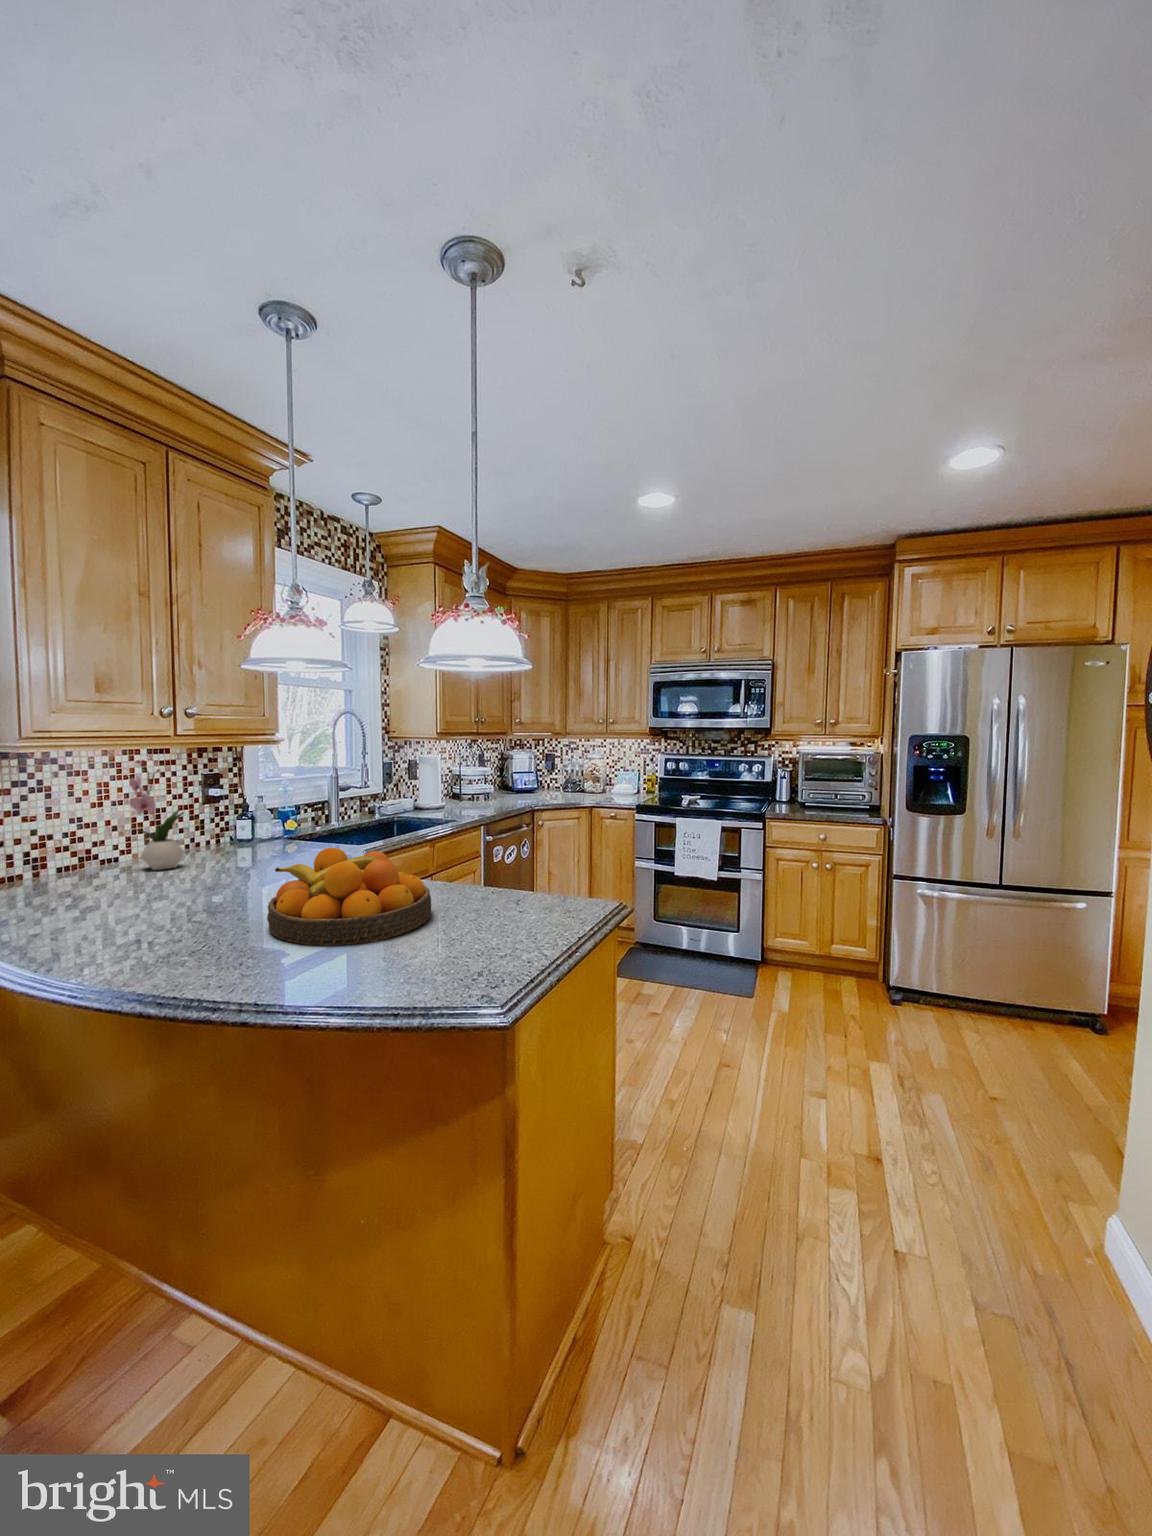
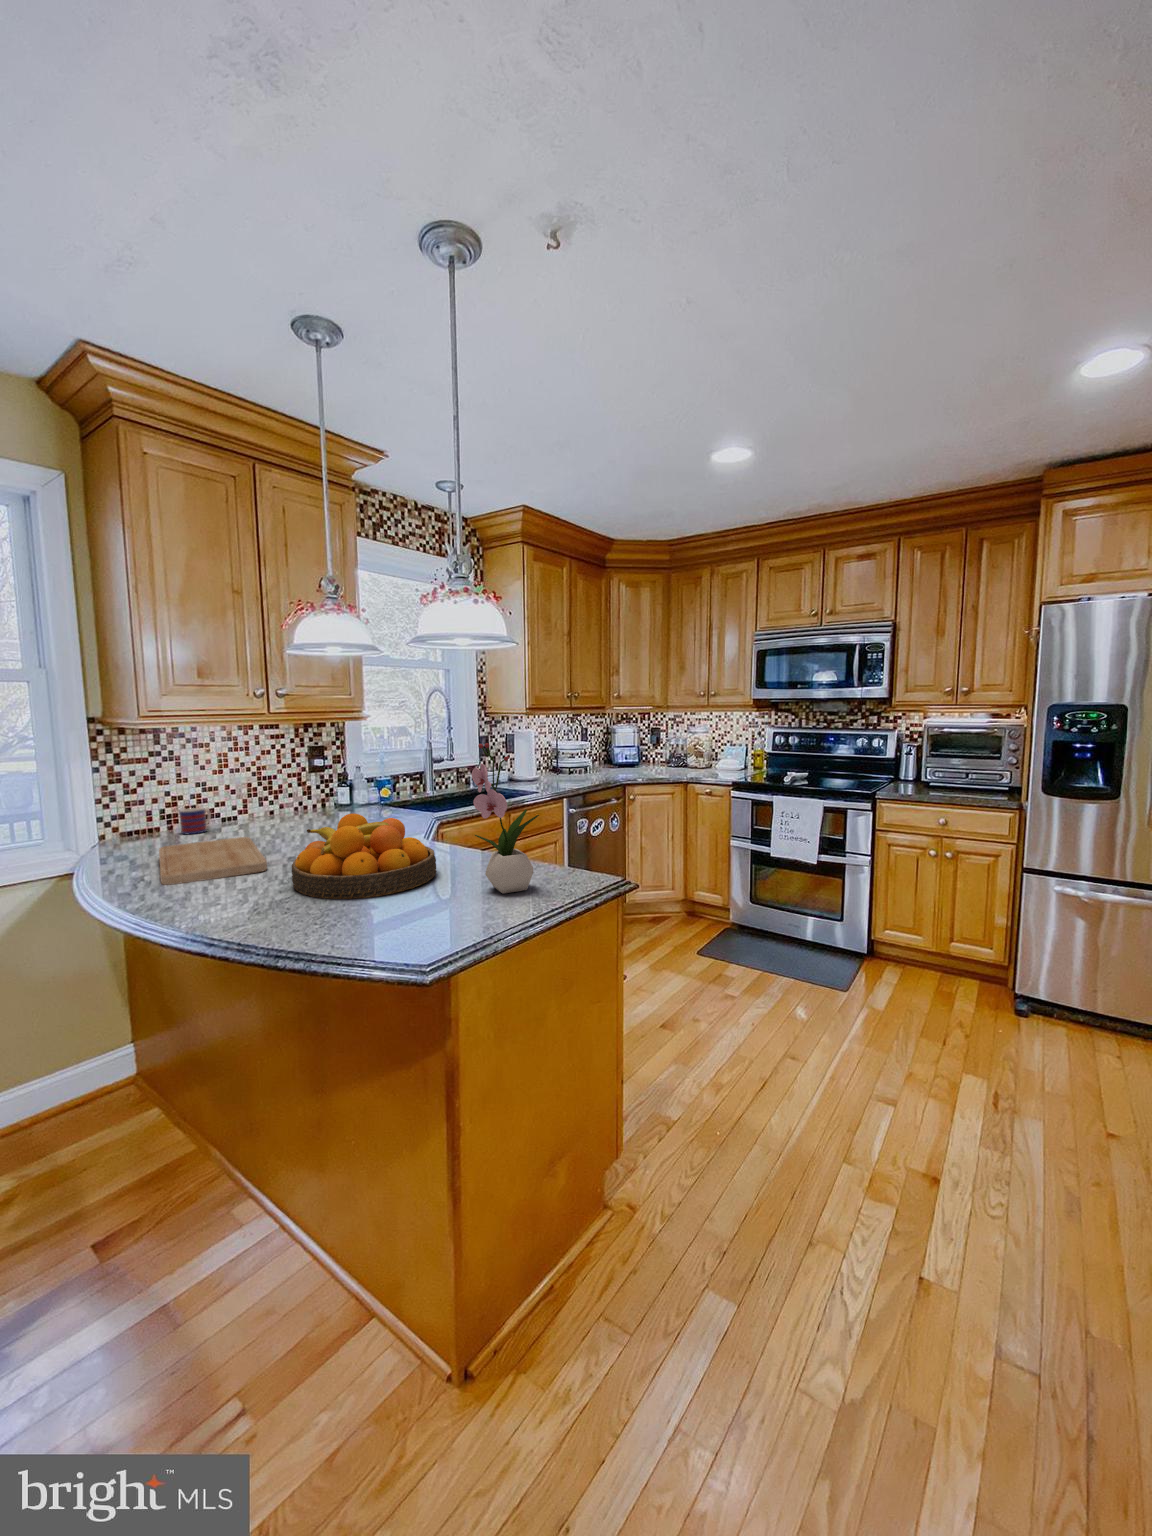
flower arrangement: present [130,760,184,870] -> present [472,743,539,894]
mug: none [53,849,92,882] -> present [179,808,211,834]
cutting board: none [53,881,218,945] -> present [159,837,267,885]

